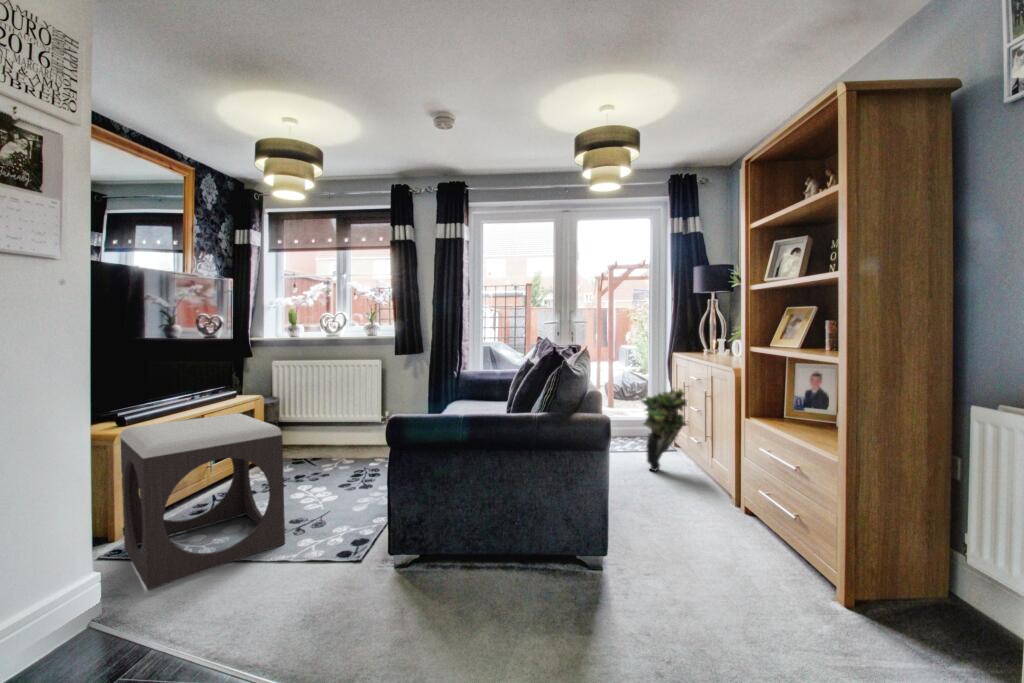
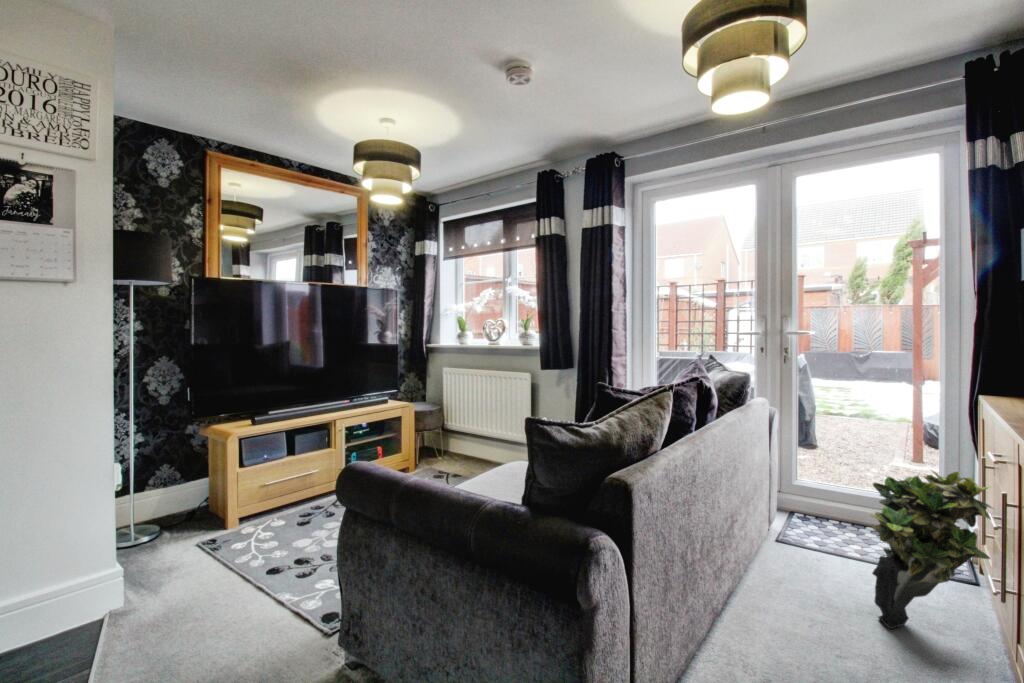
footstool: present [120,413,285,590] -> none [160,426,325,596]

